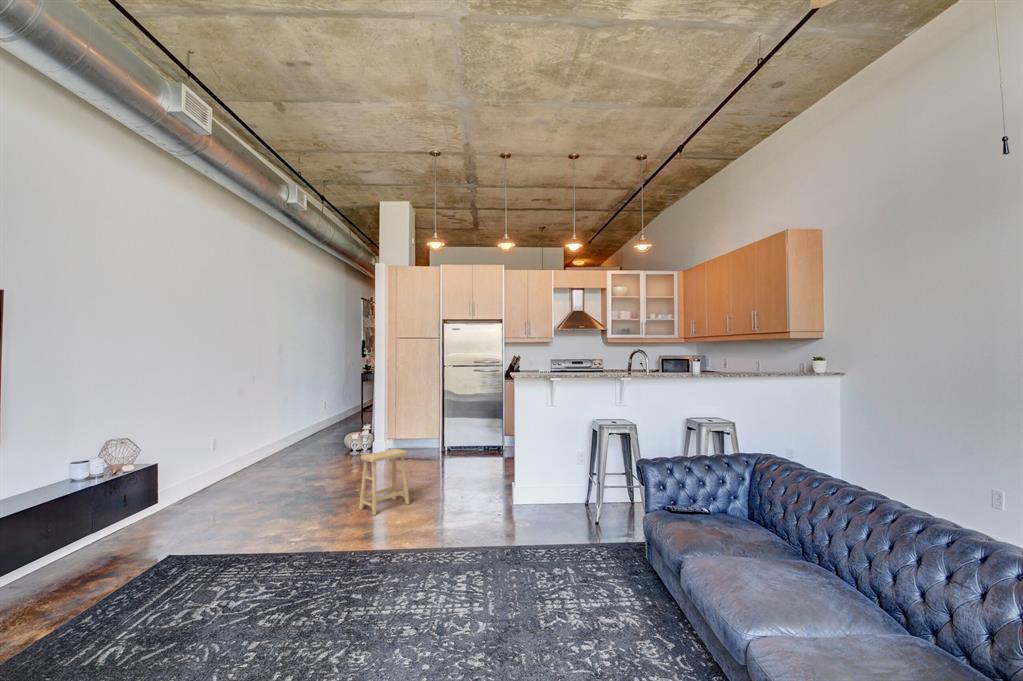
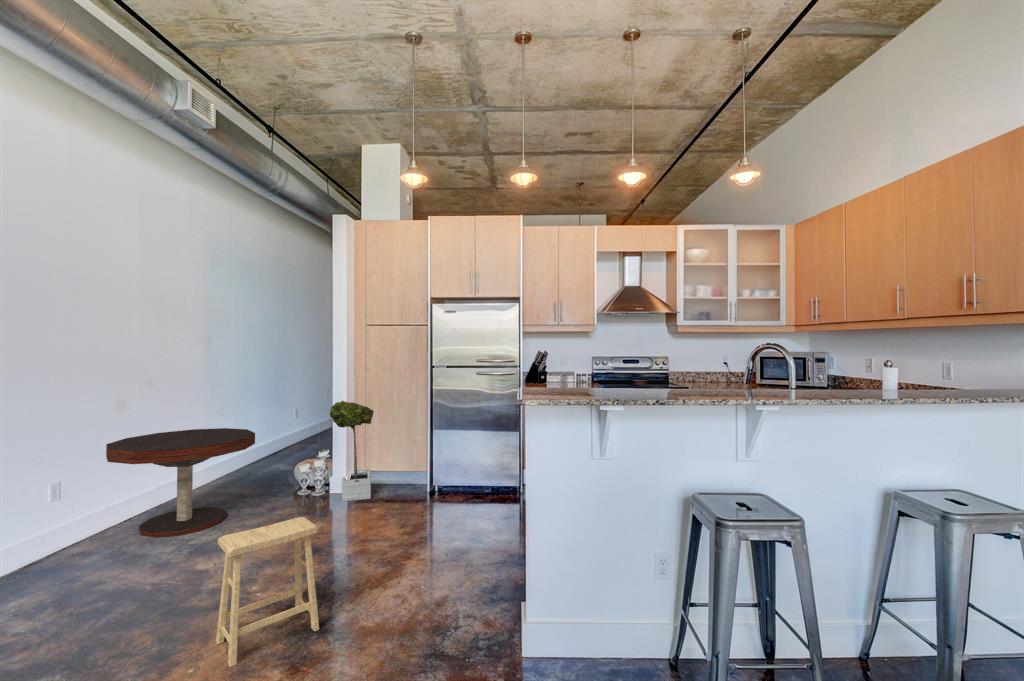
potted tree: none [374,390,403,458] -> present [330,400,374,501]
coffee table: none [241,409,329,476] -> present [106,428,255,537]

